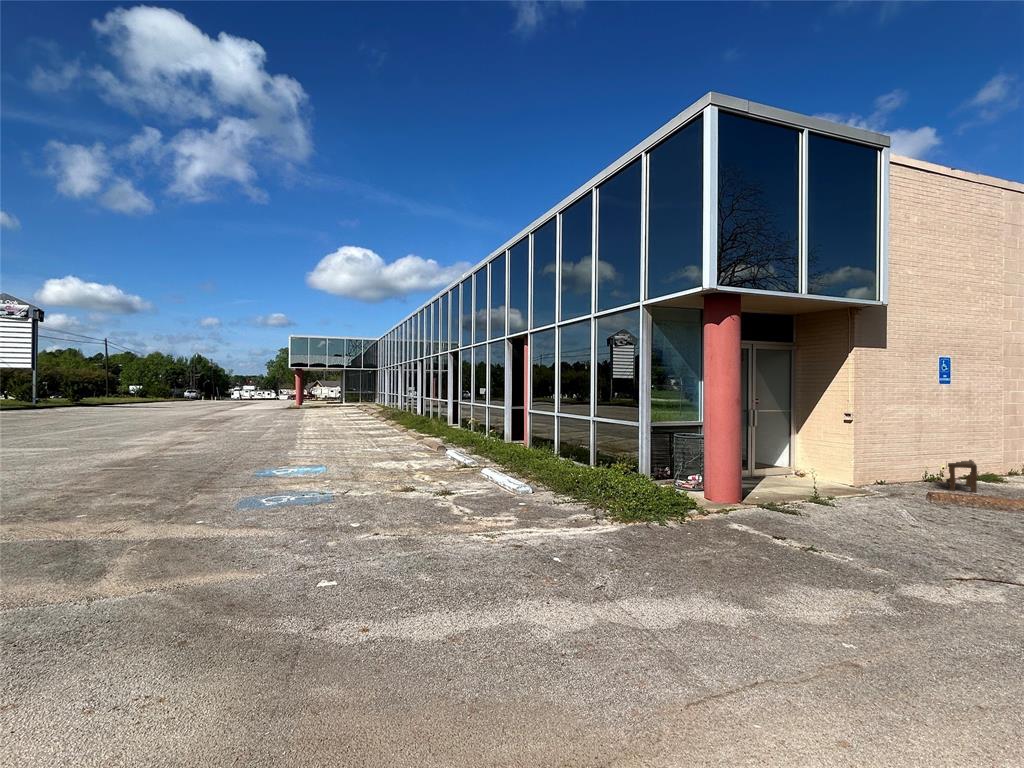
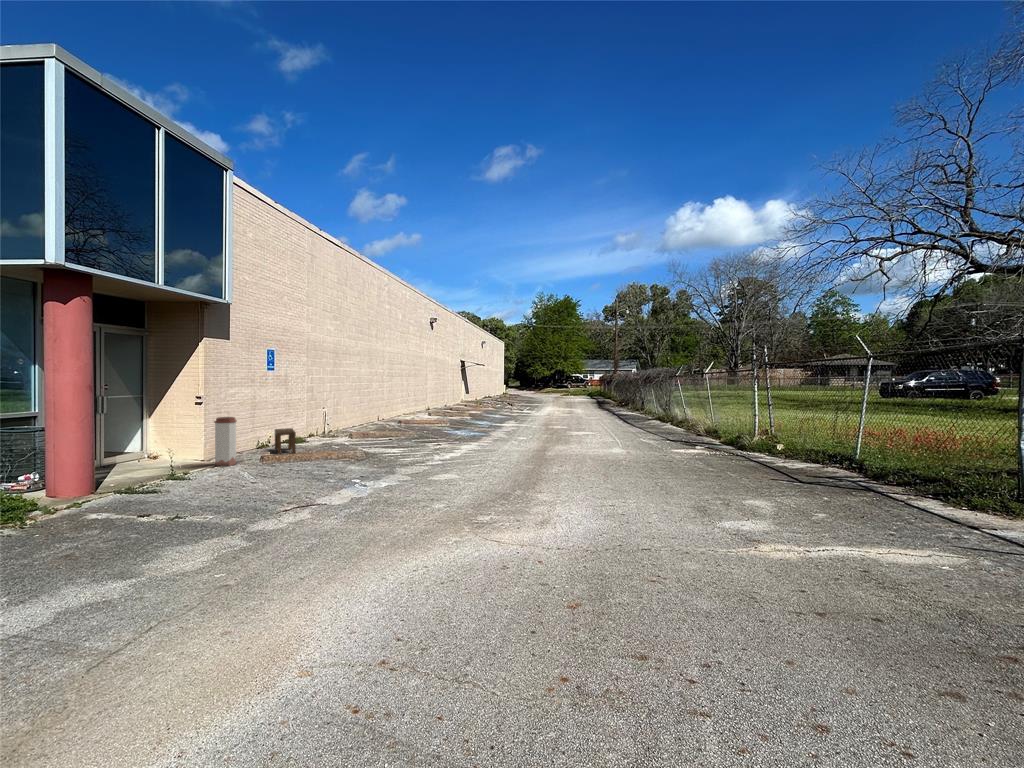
trash can: none [867,439,894,496] -> present [214,417,237,466]

